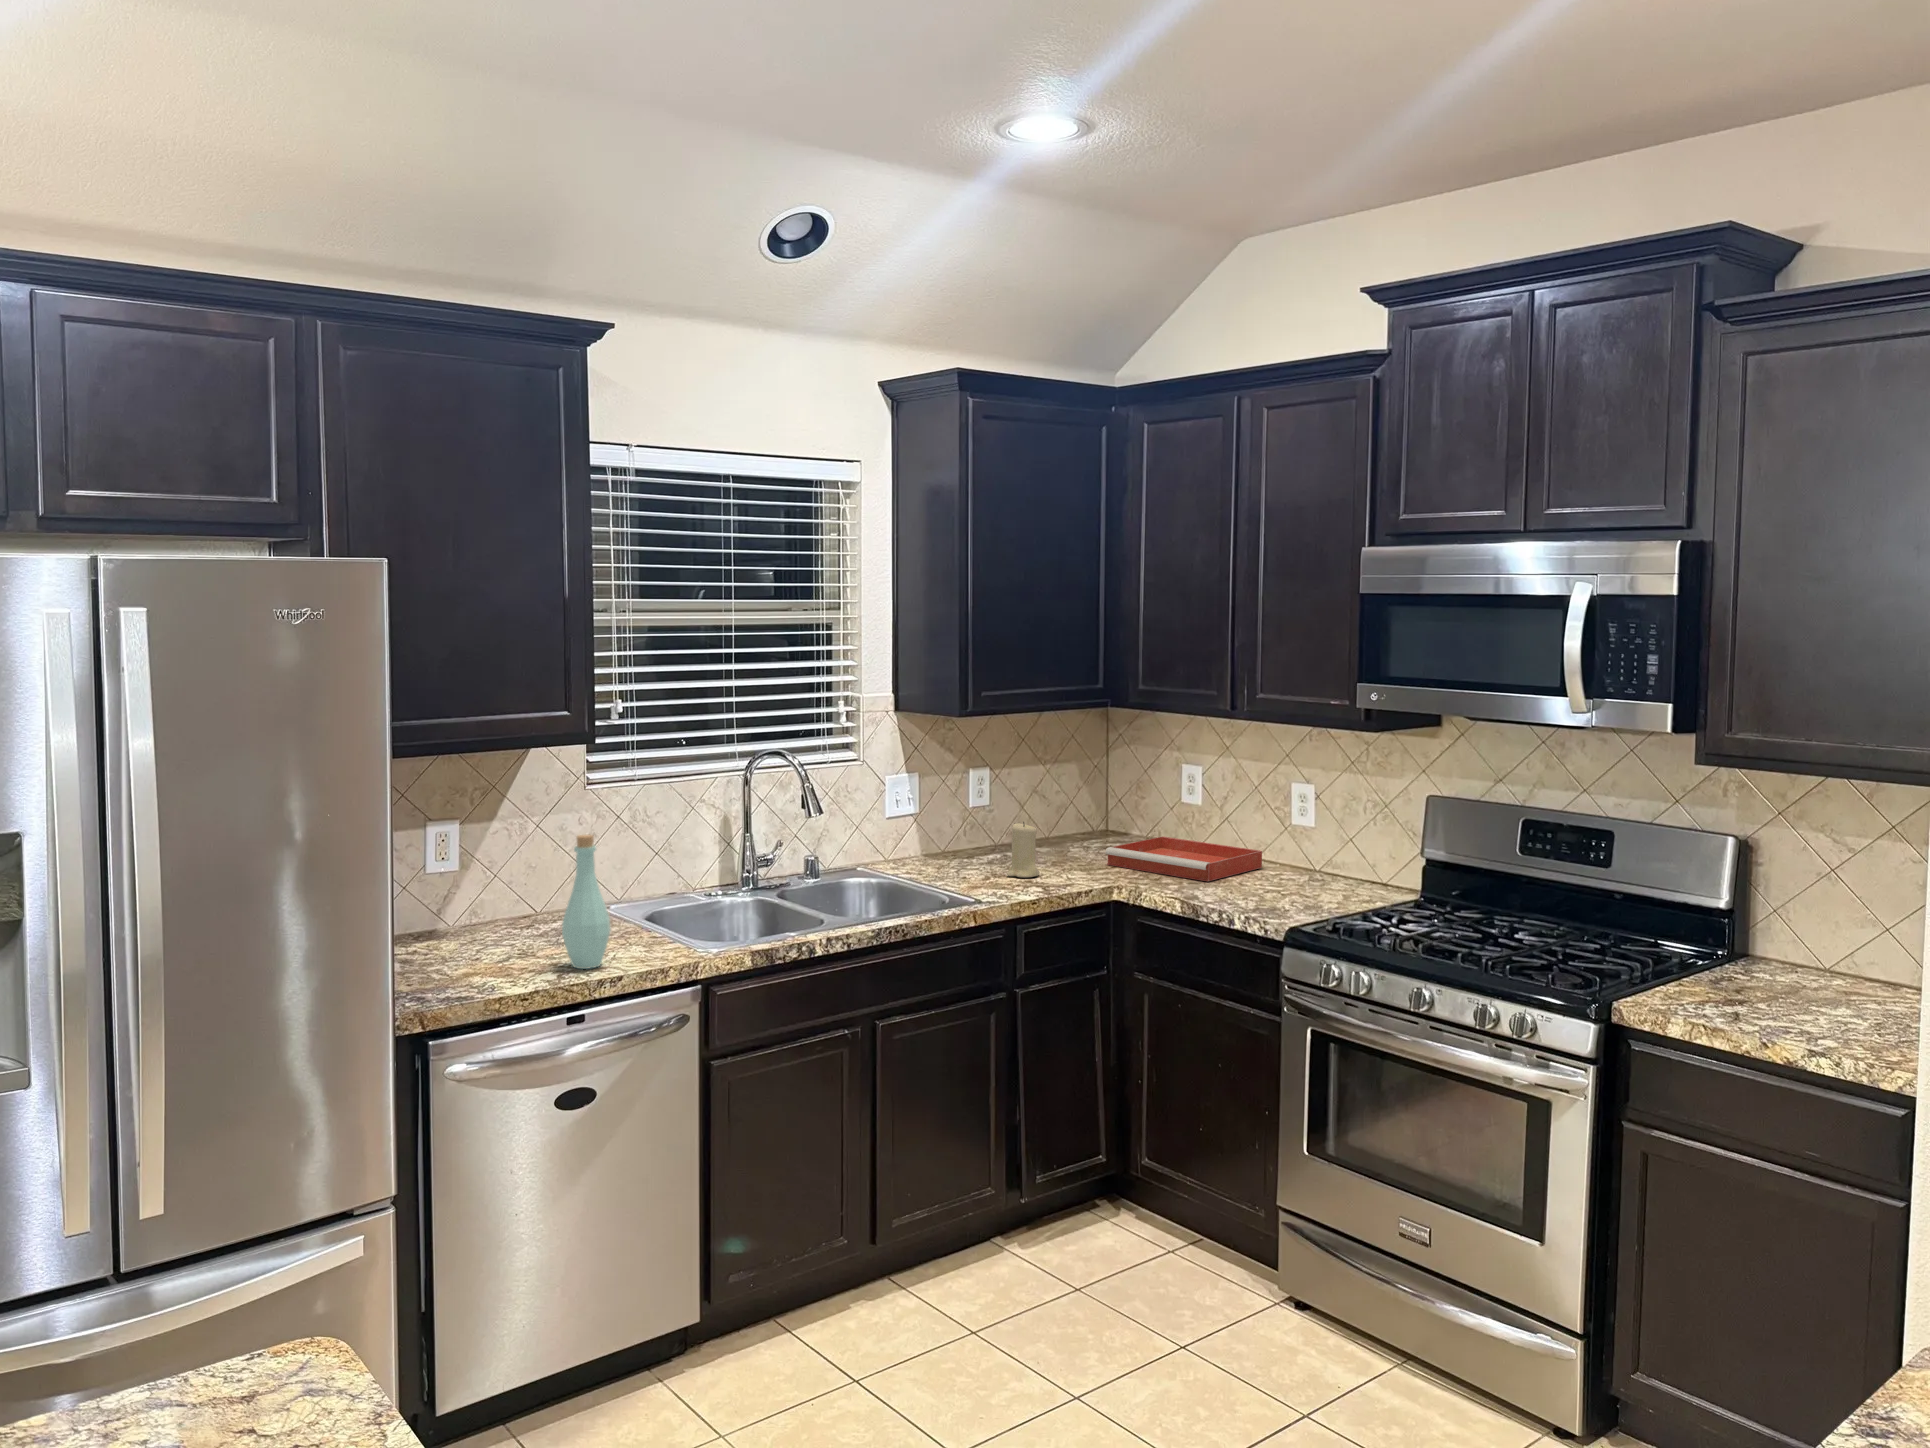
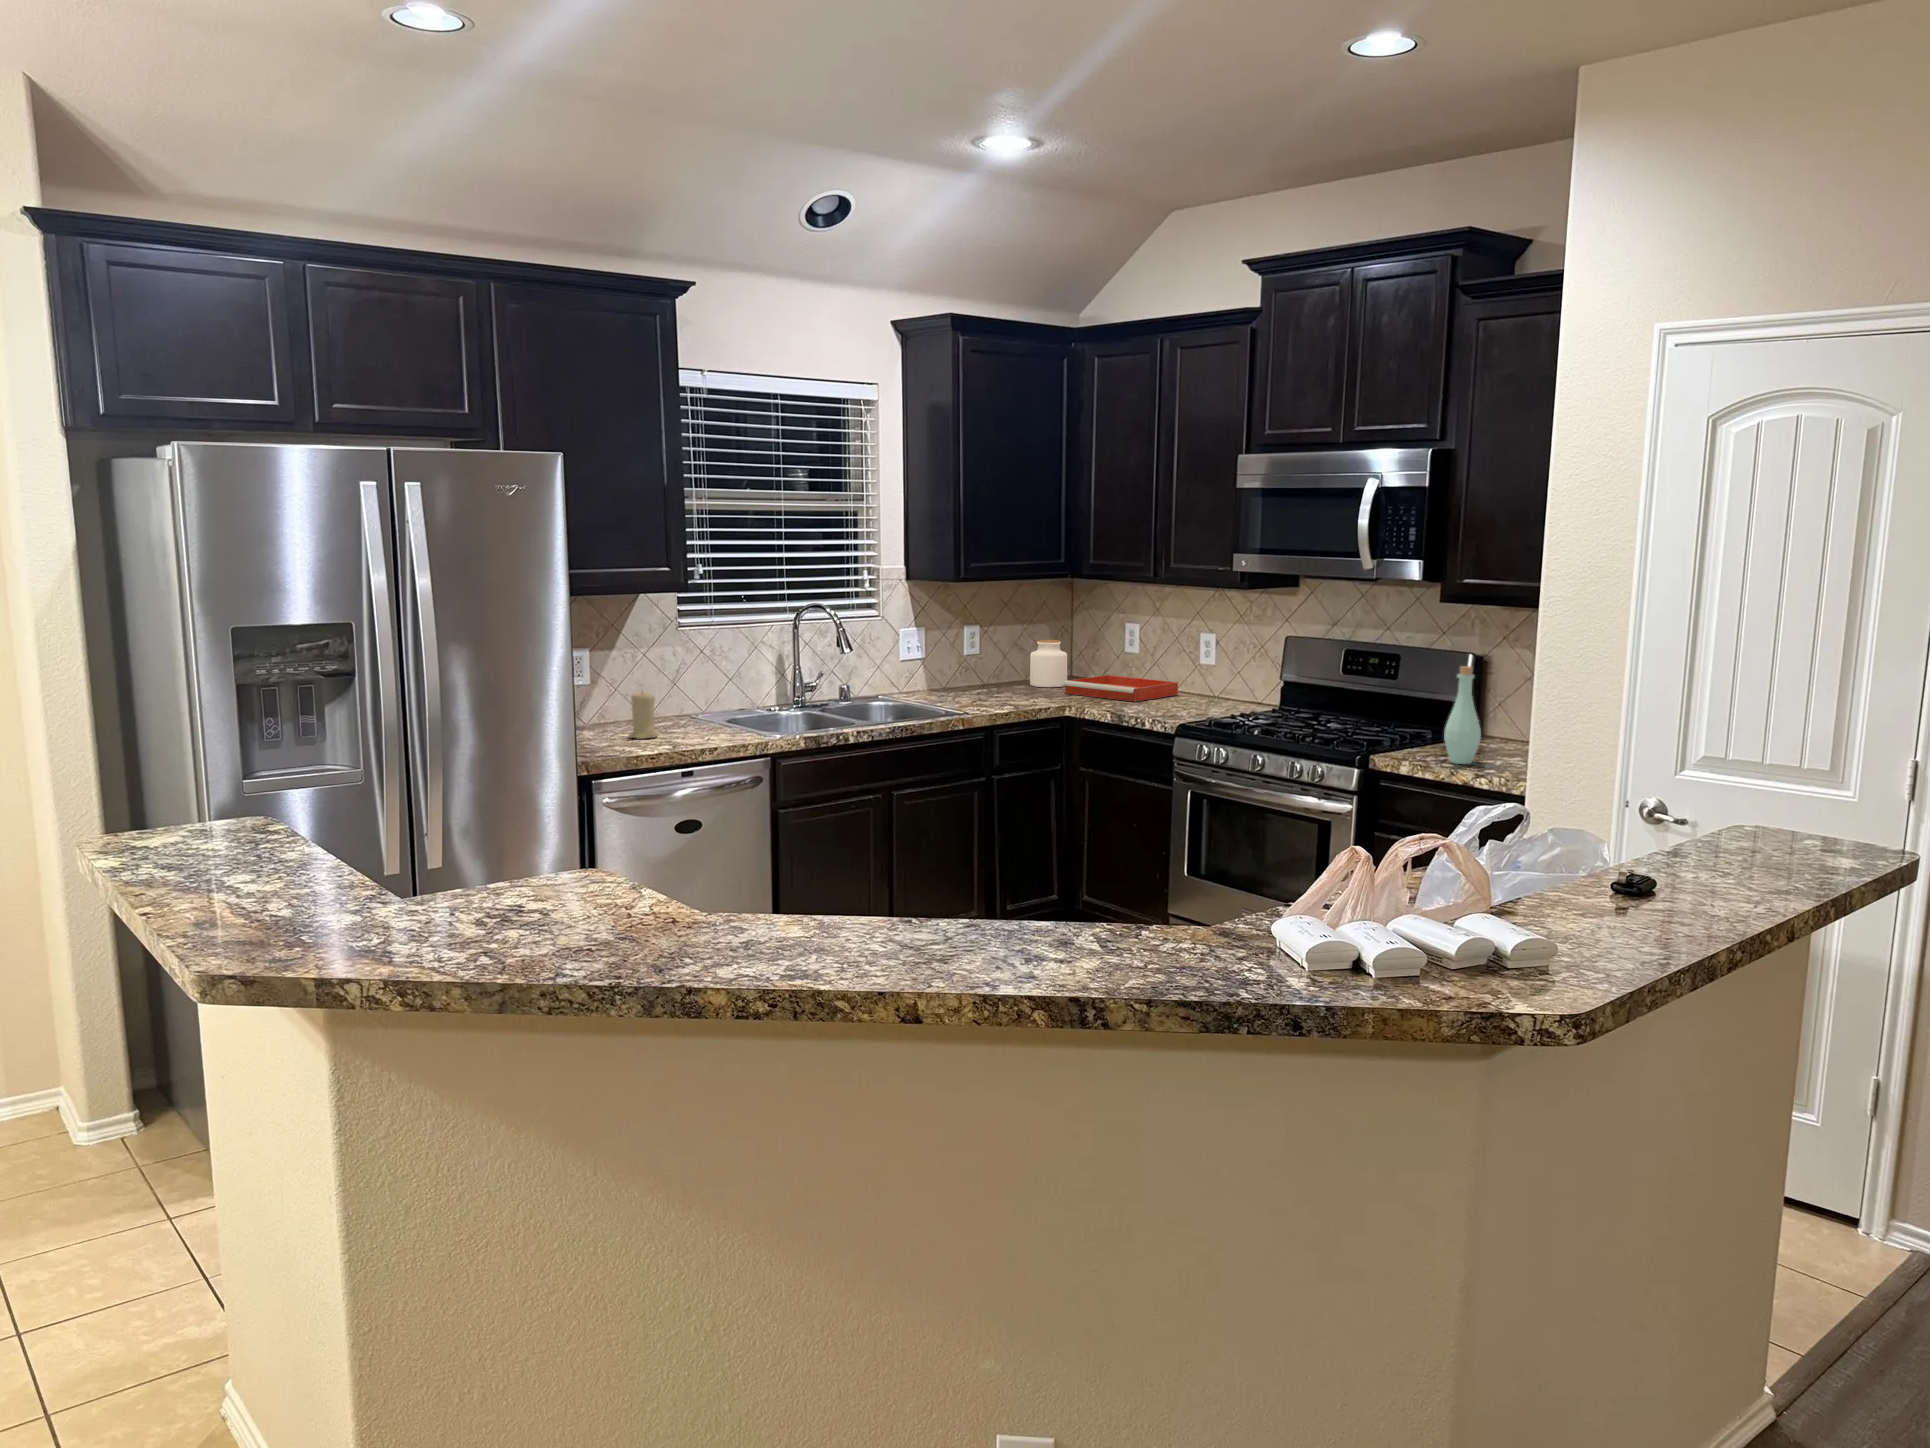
jar: none [1058,789,1107,853] -> present [1030,640,1067,687]
candle: present [1007,822,1039,877] -> present [628,692,658,739]
bottle: present [562,835,611,969] -> present [1444,666,1481,764]

